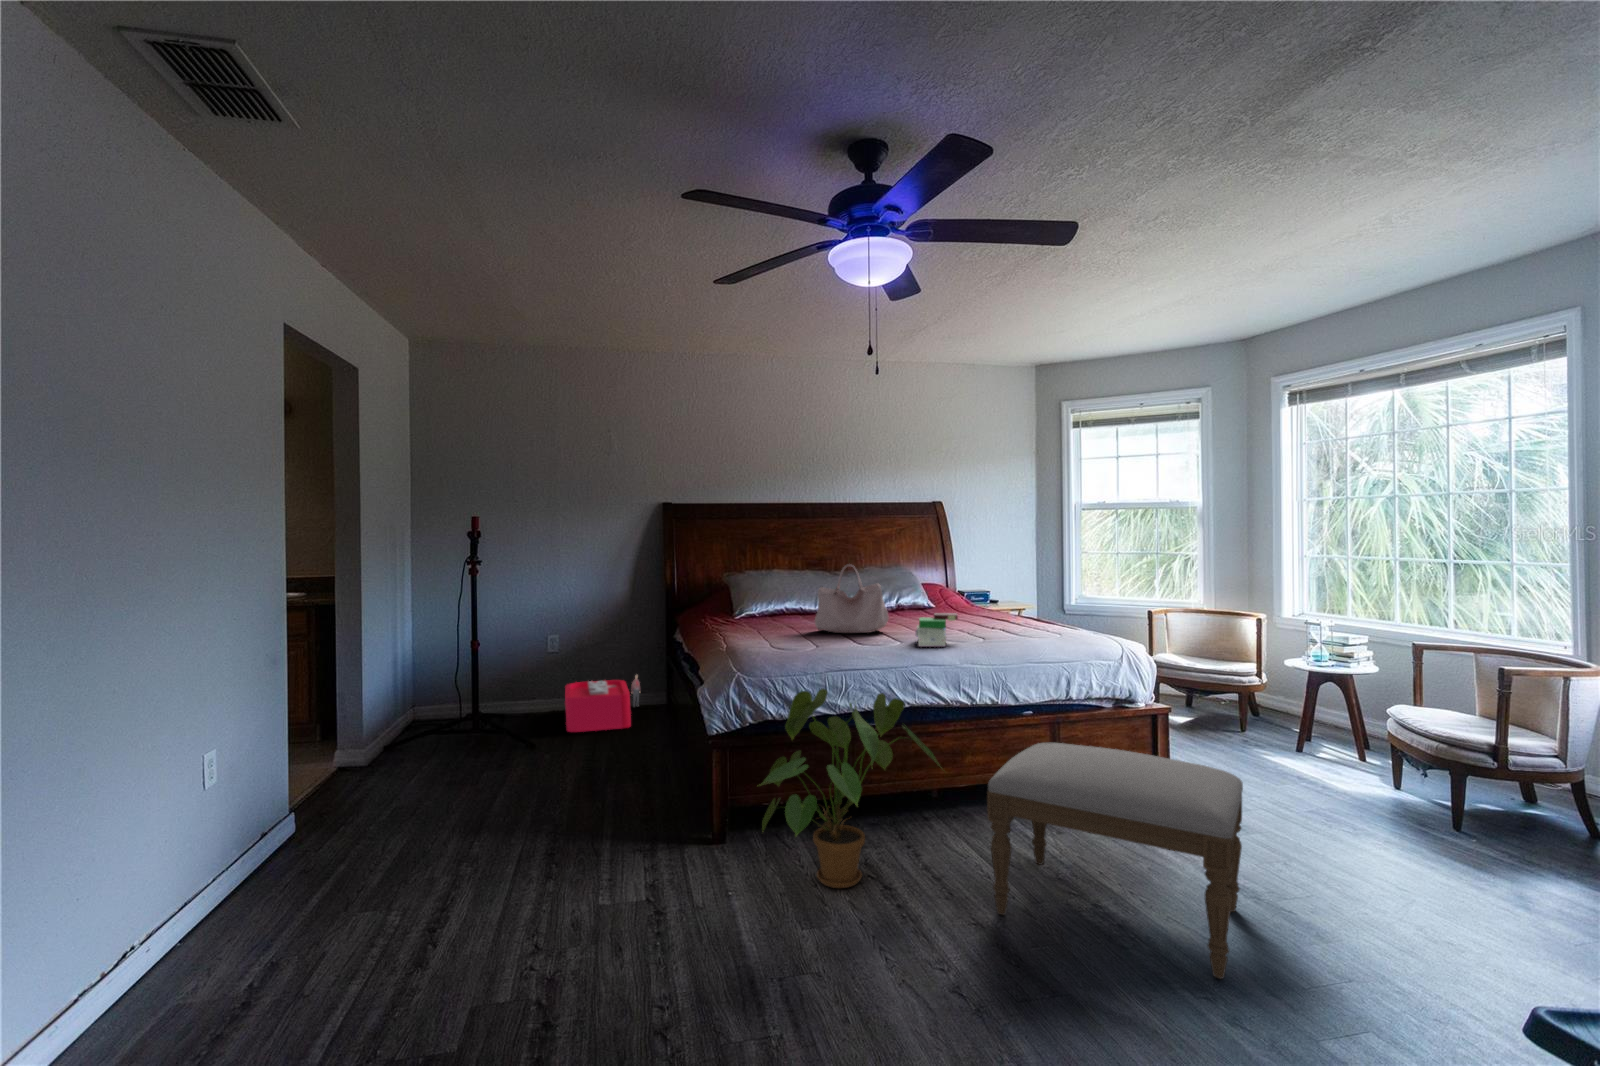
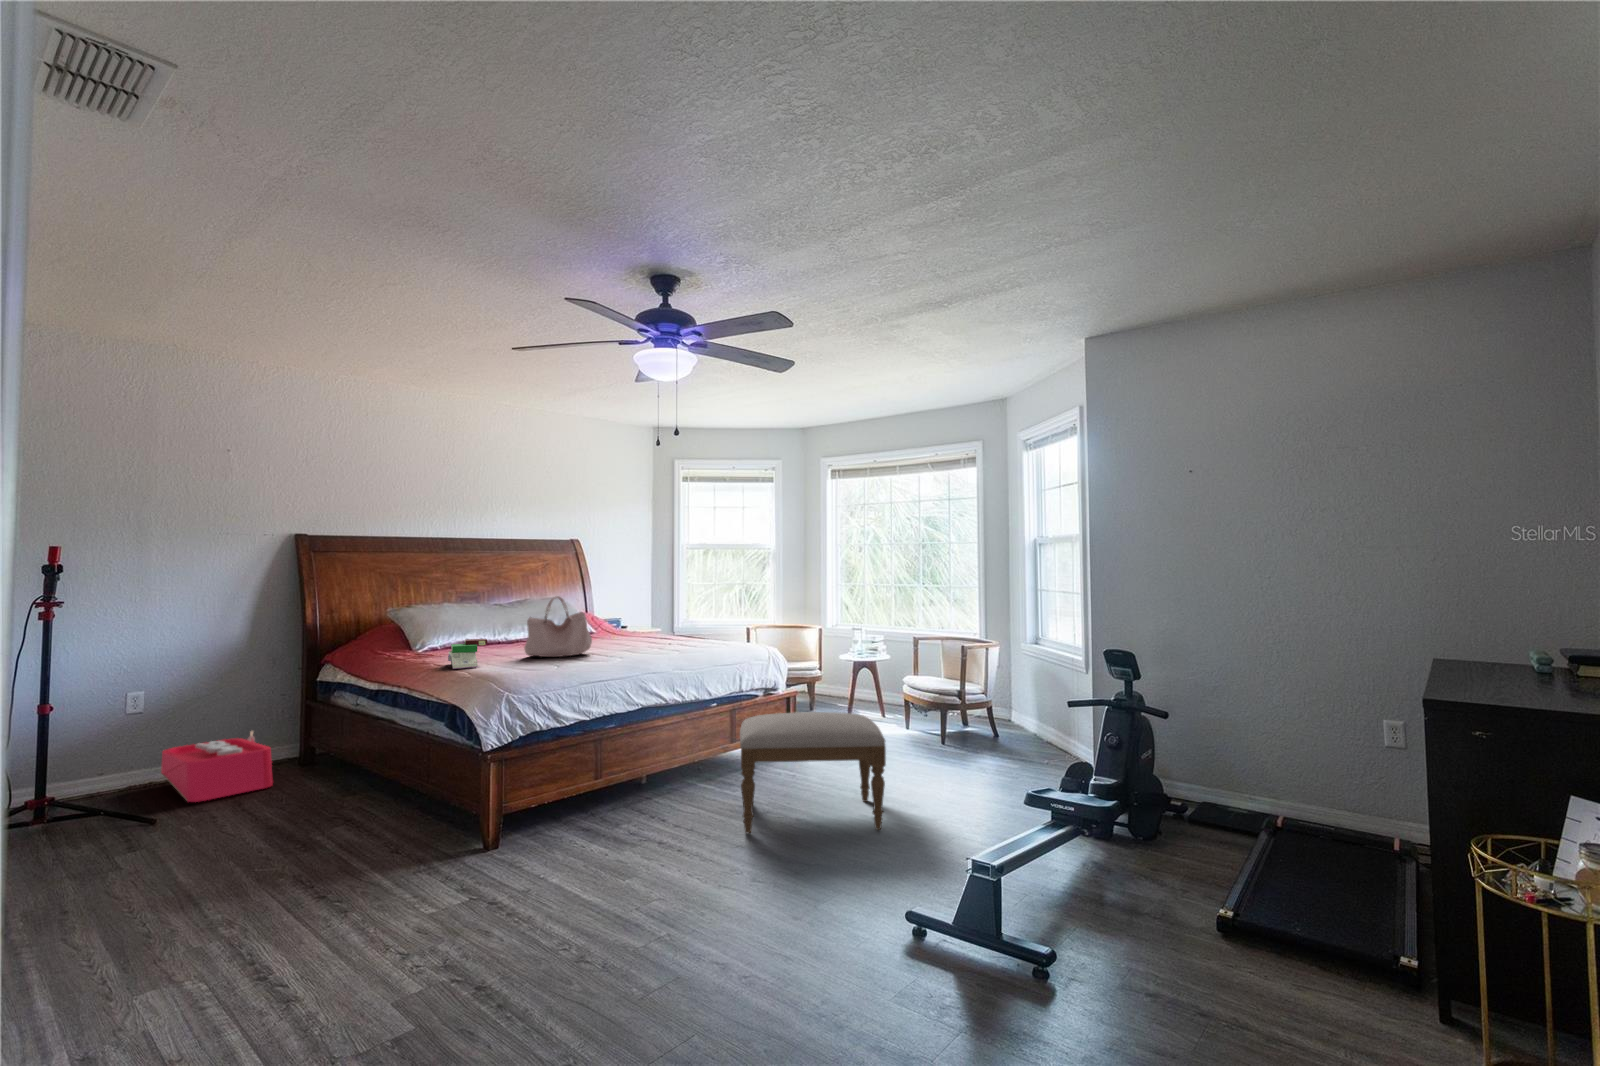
book: present [916,613,958,647] -> present [448,639,487,669]
house plant: present [761,688,940,888] -> none [556,697,695,849]

